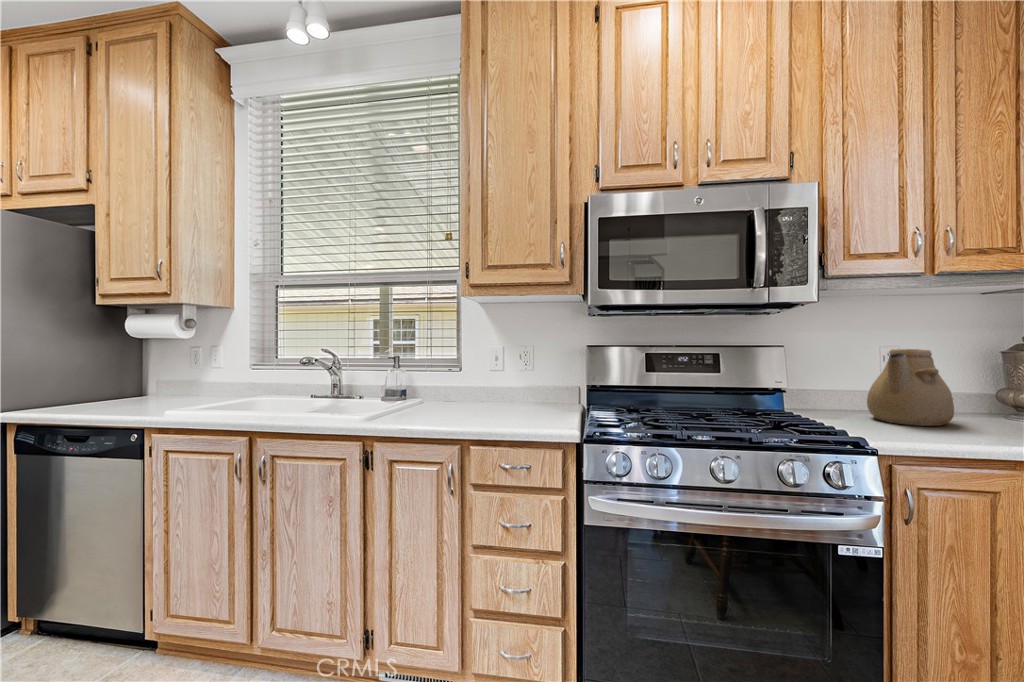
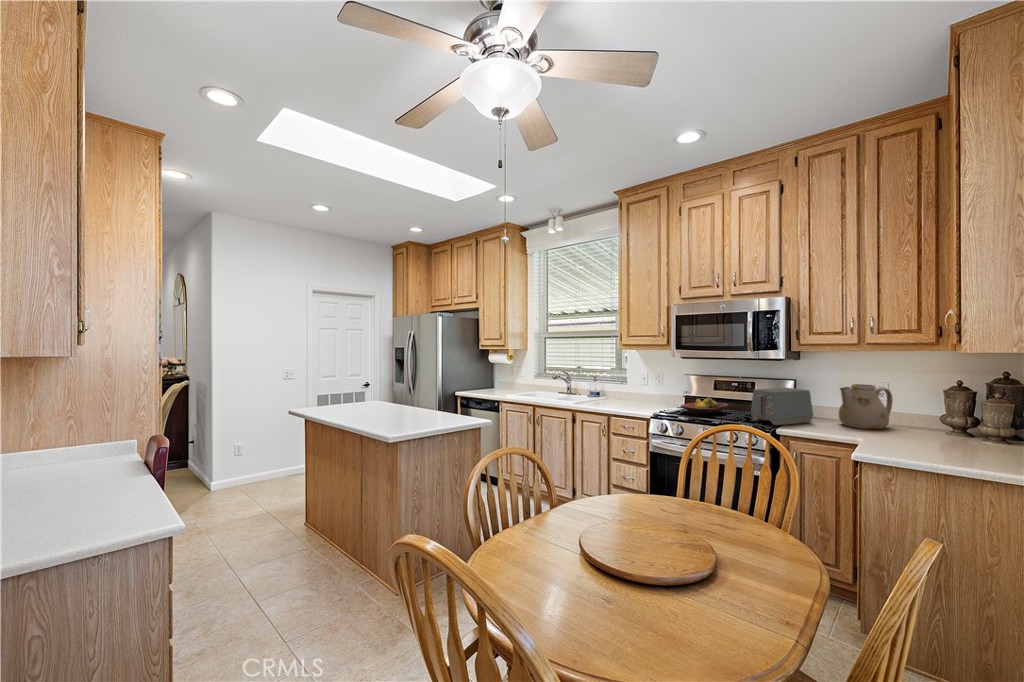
toaster: none [761,361,844,435] -> present [751,387,813,425]
fruit bowl: none [619,388,693,427] -> present [681,398,728,416]

